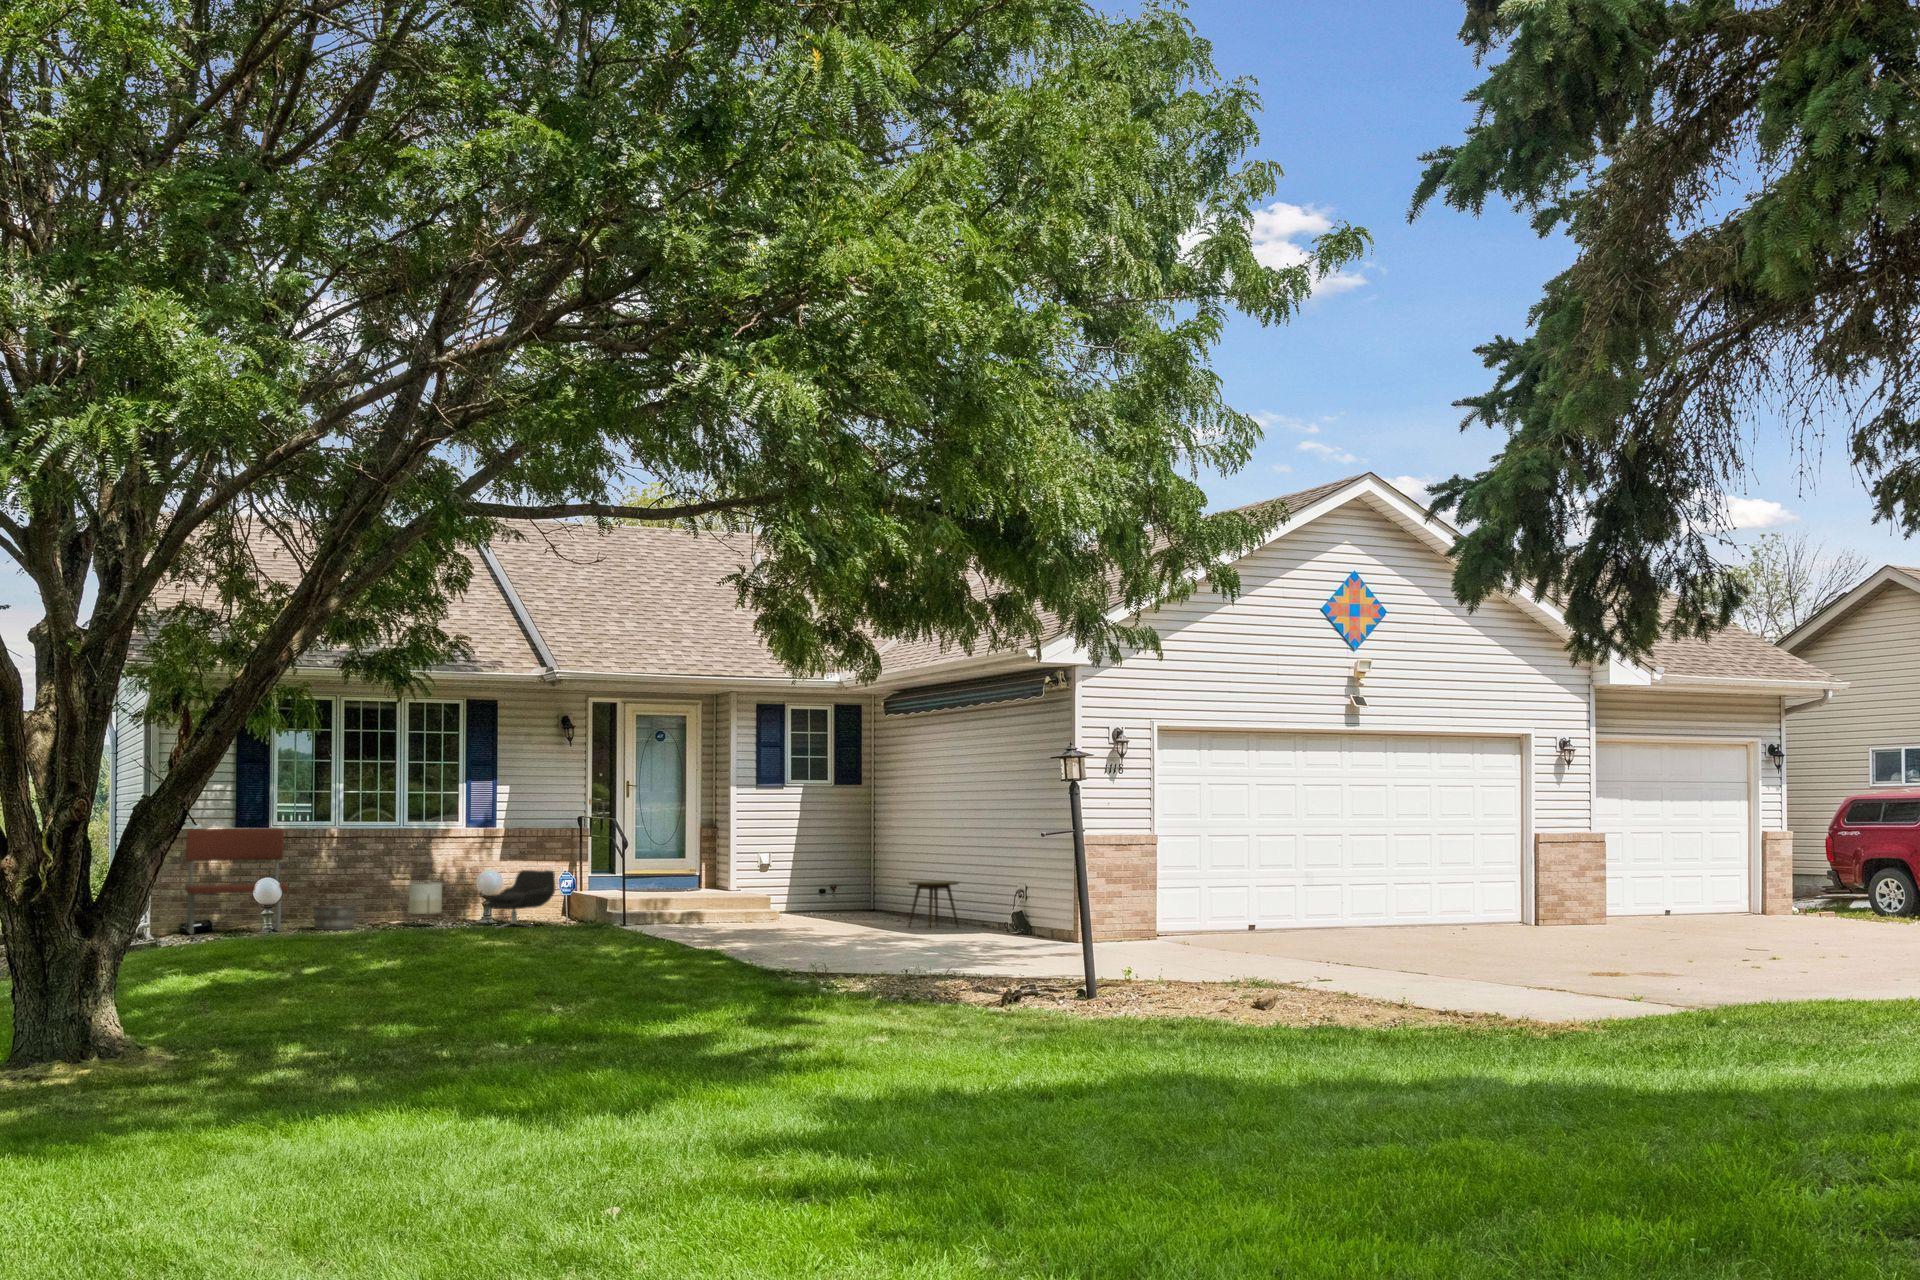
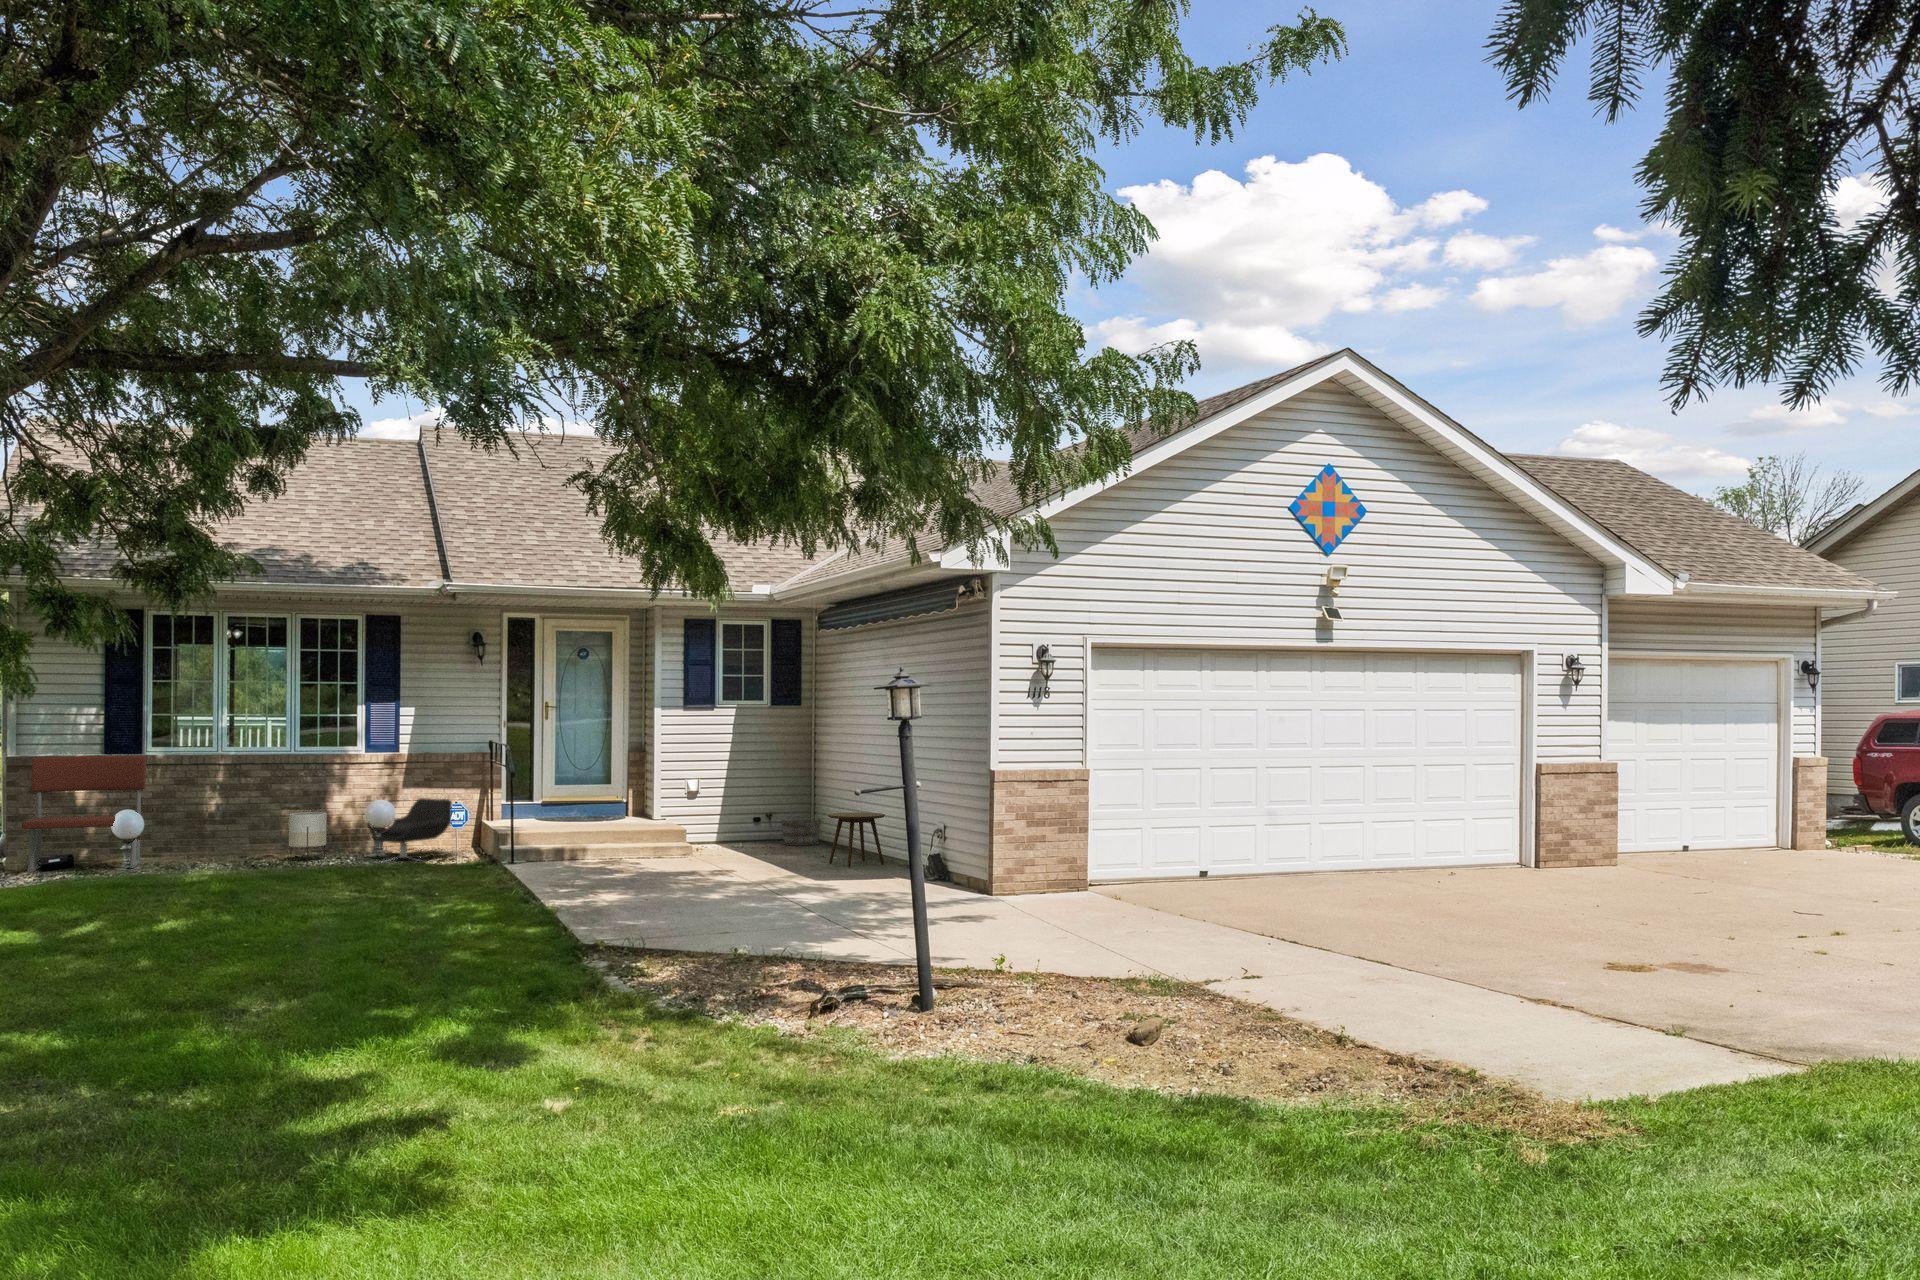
bucket: present [312,902,357,930] -> present [781,818,822,846]

